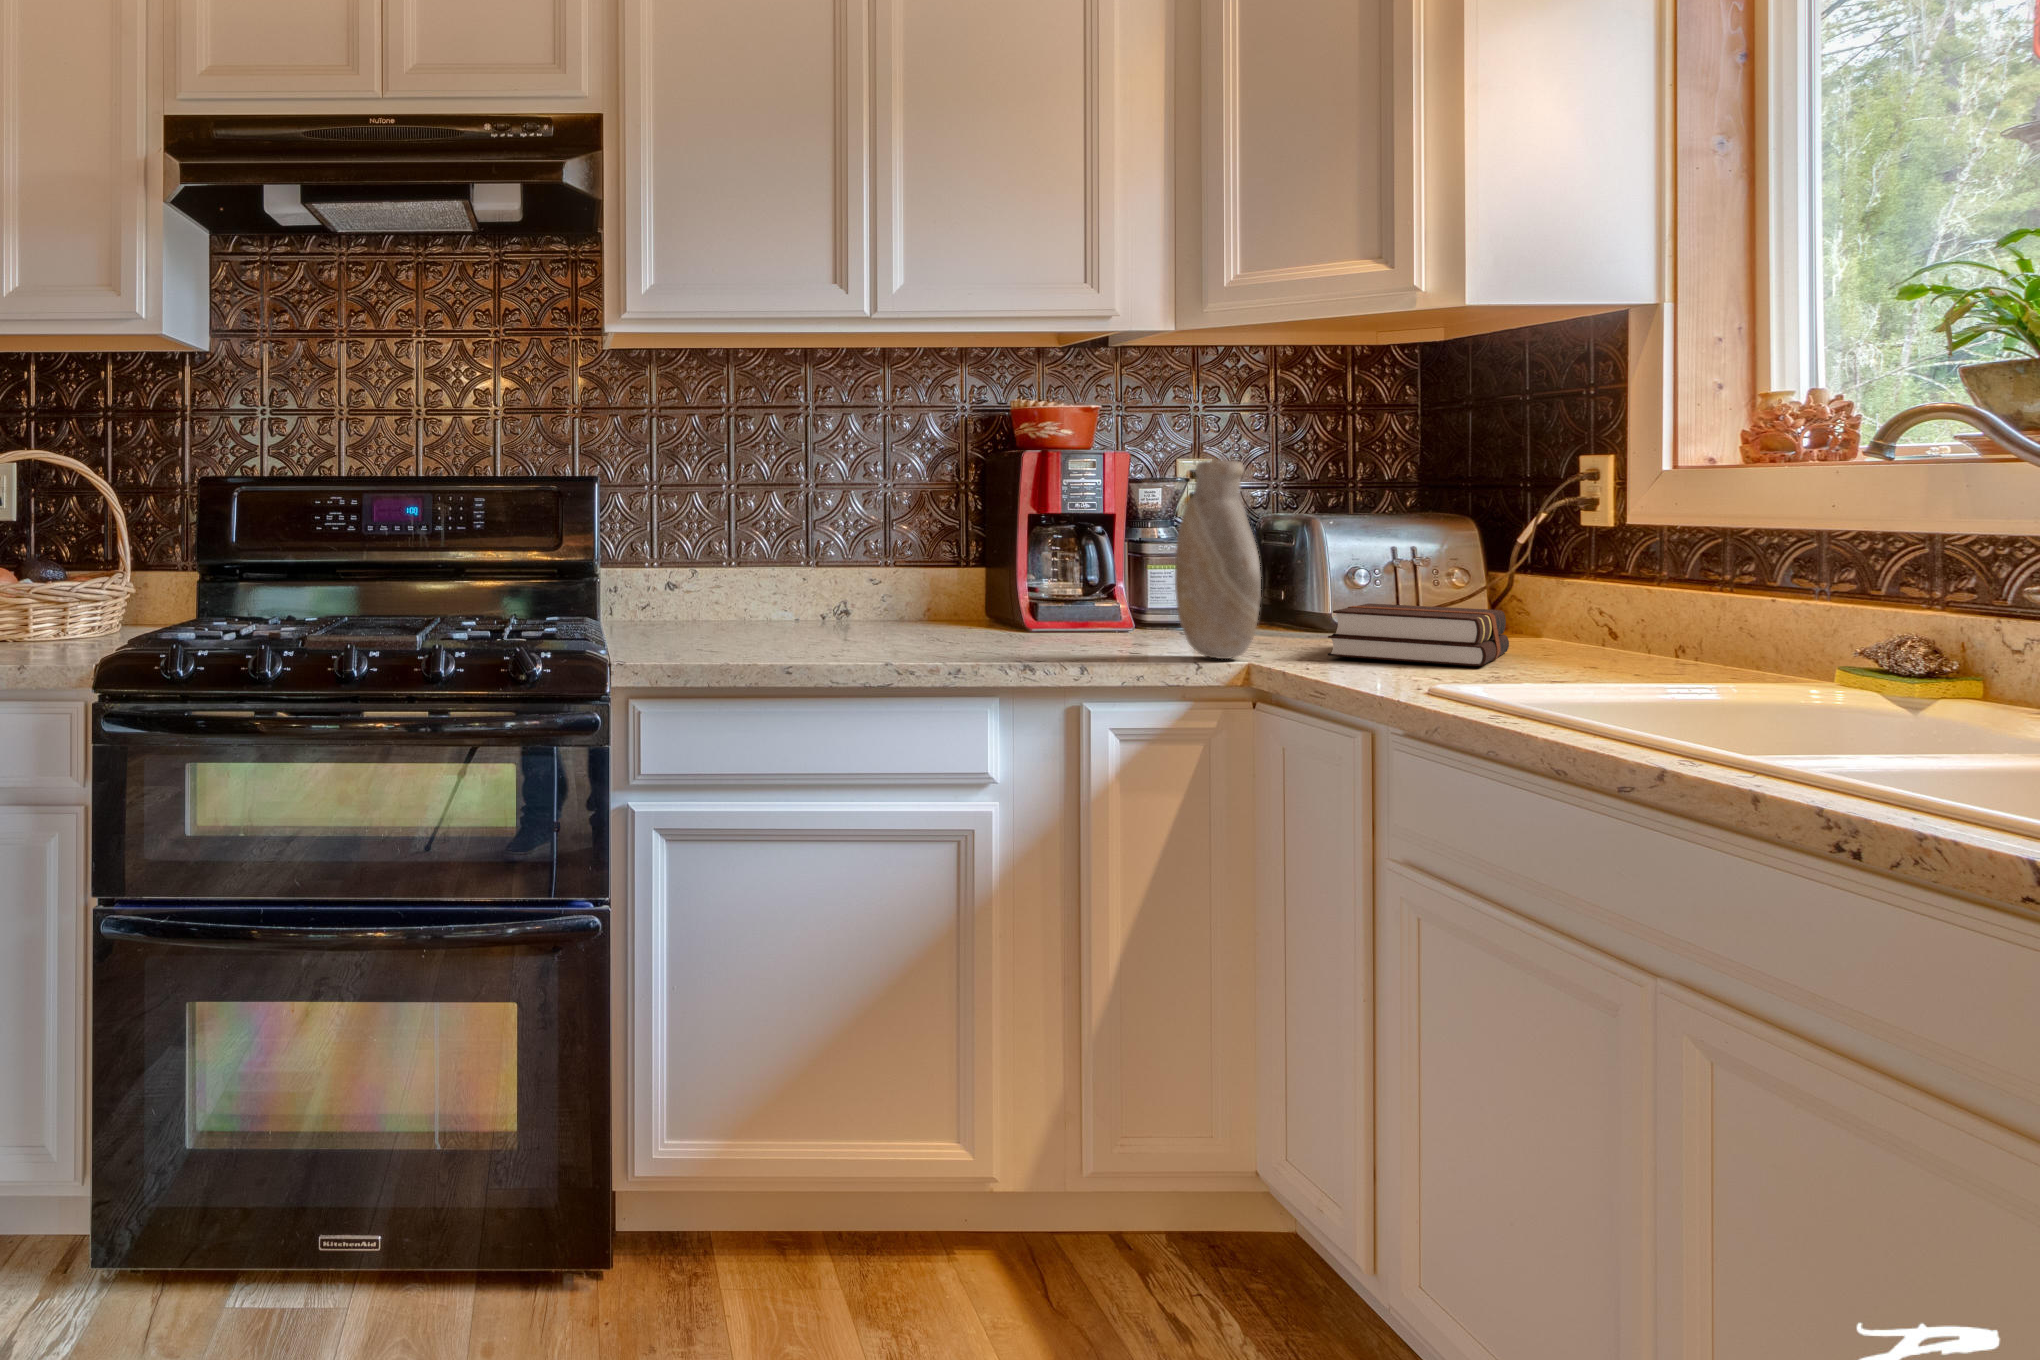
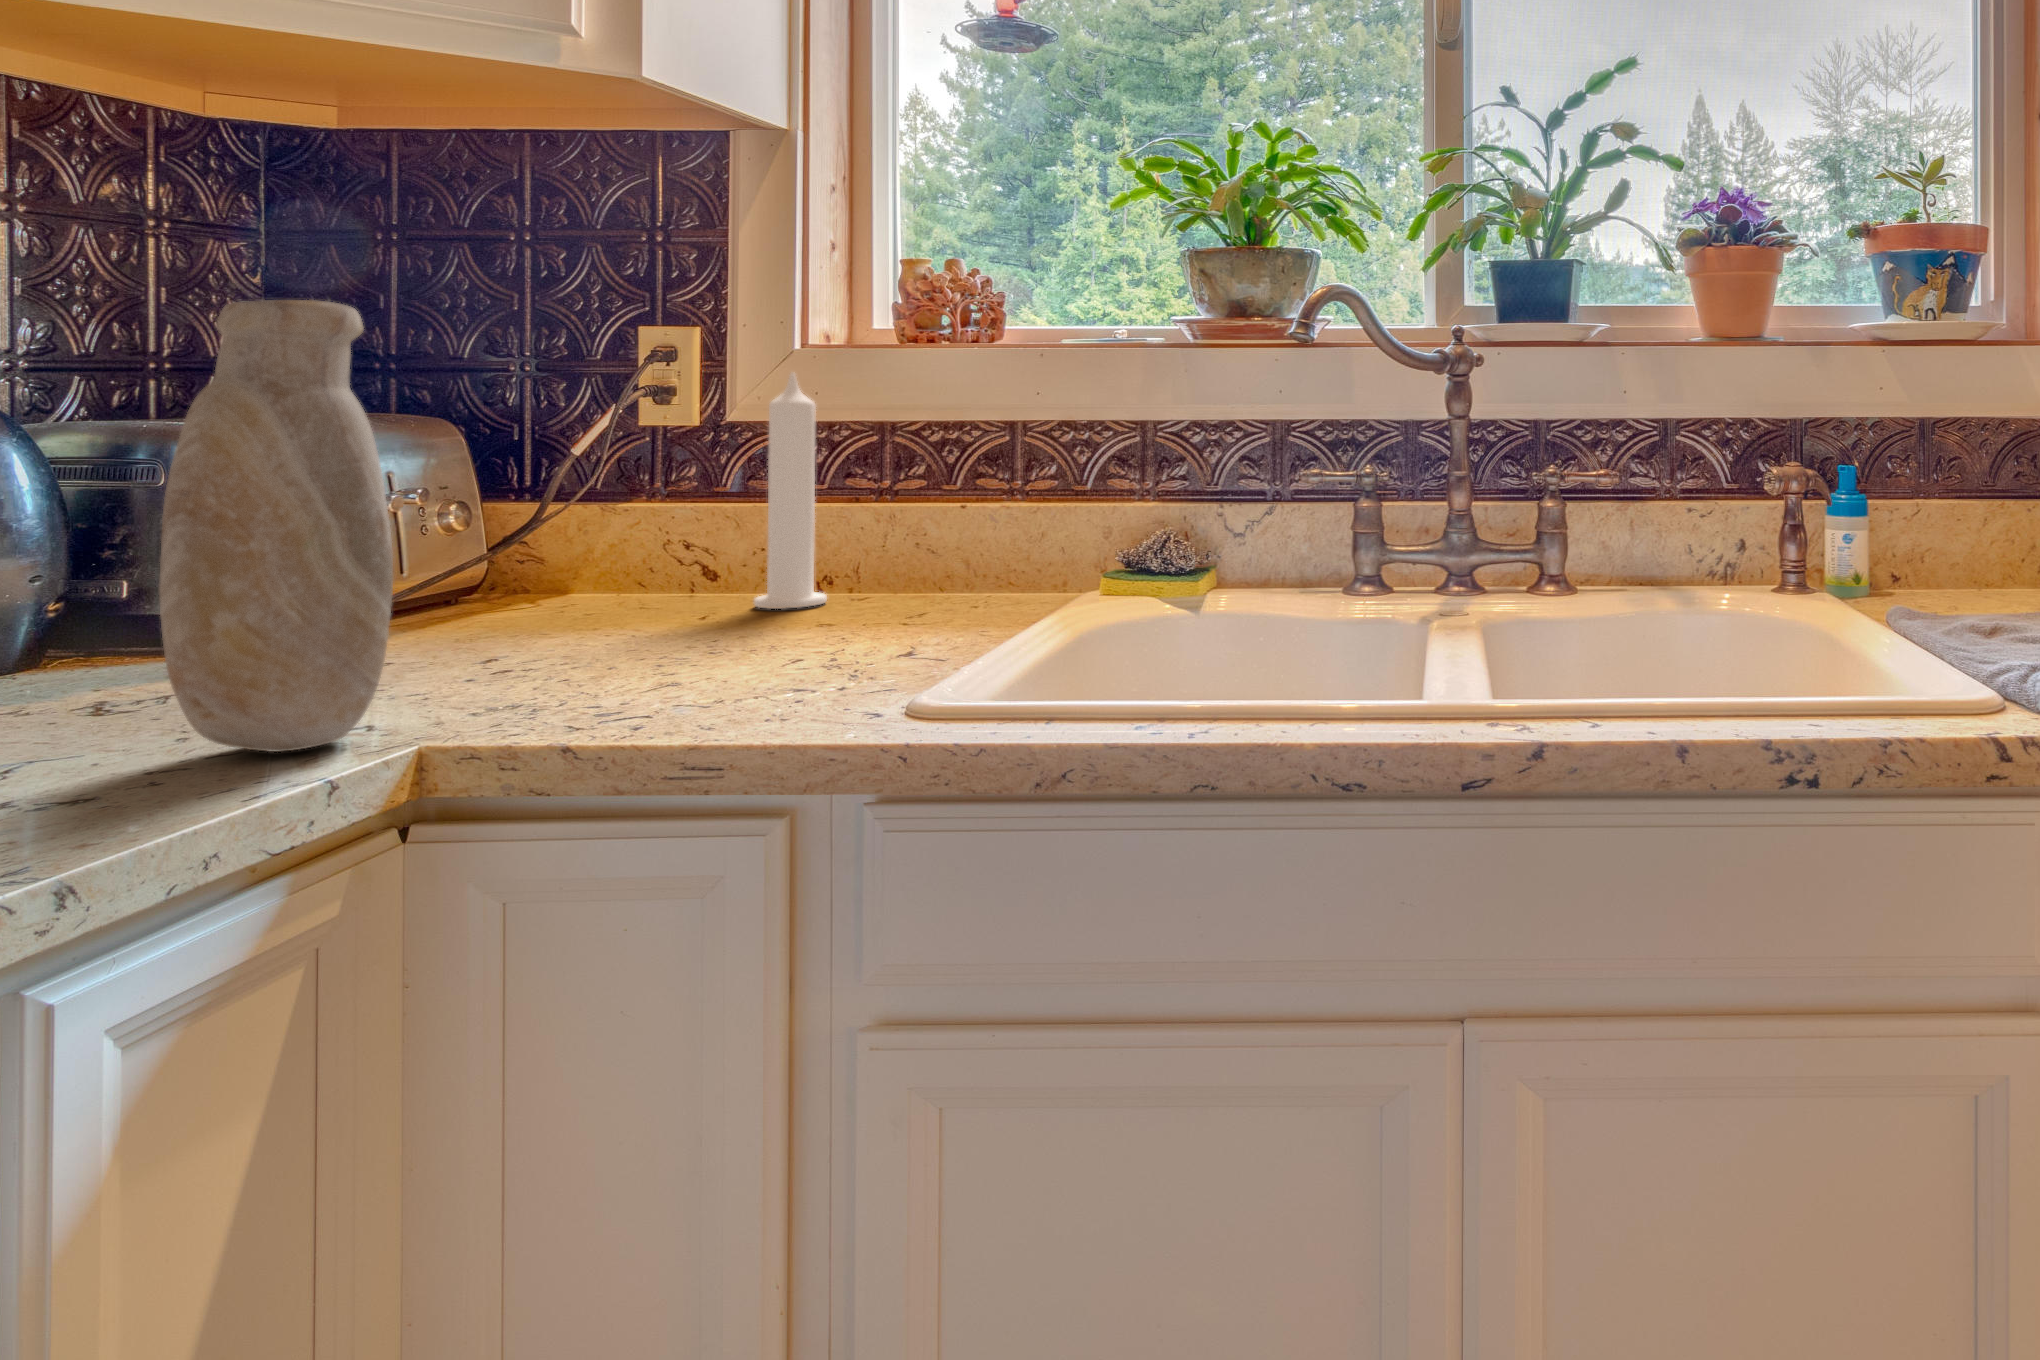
candle: none [1589,488,1650,662] -> present [754,373,827,609]
hardback book: present [1328,603,1509,666] -> none [393,558,749,686]

